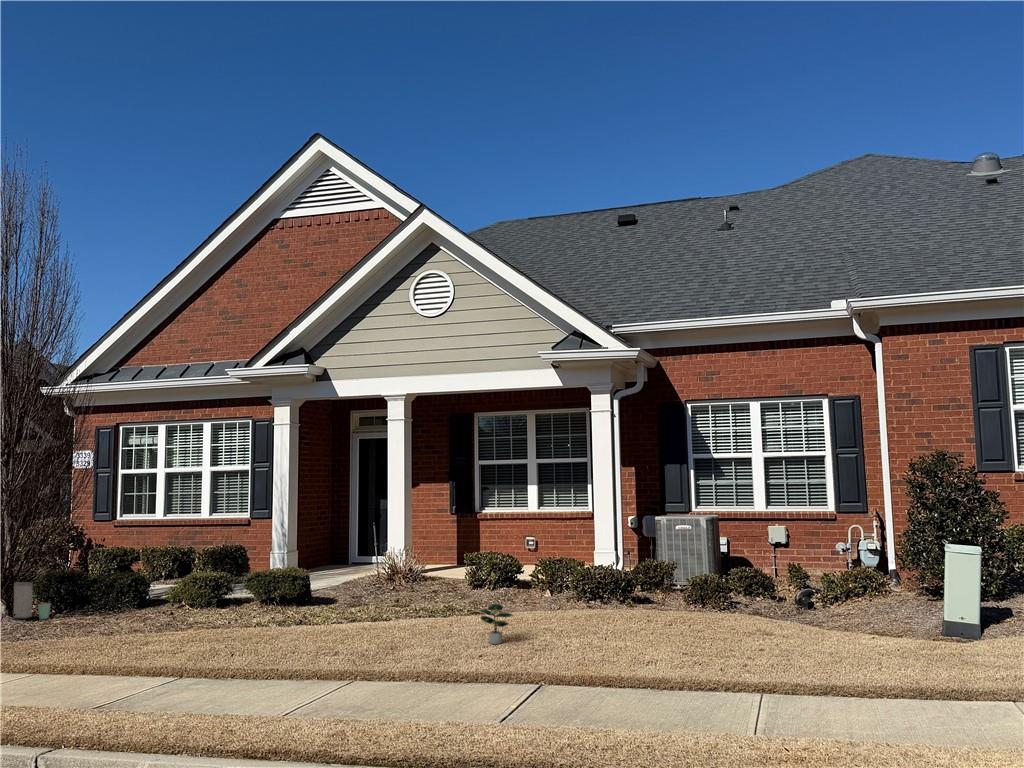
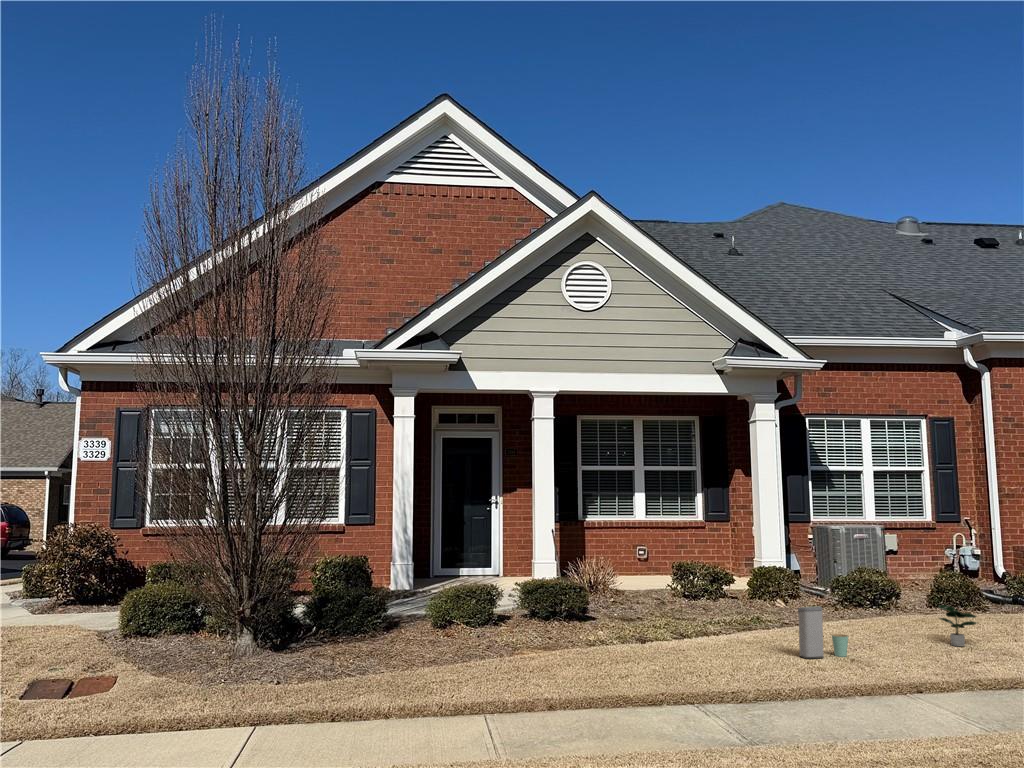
trash can: present [14,582,51,619] -> present [798,606,848,659]

